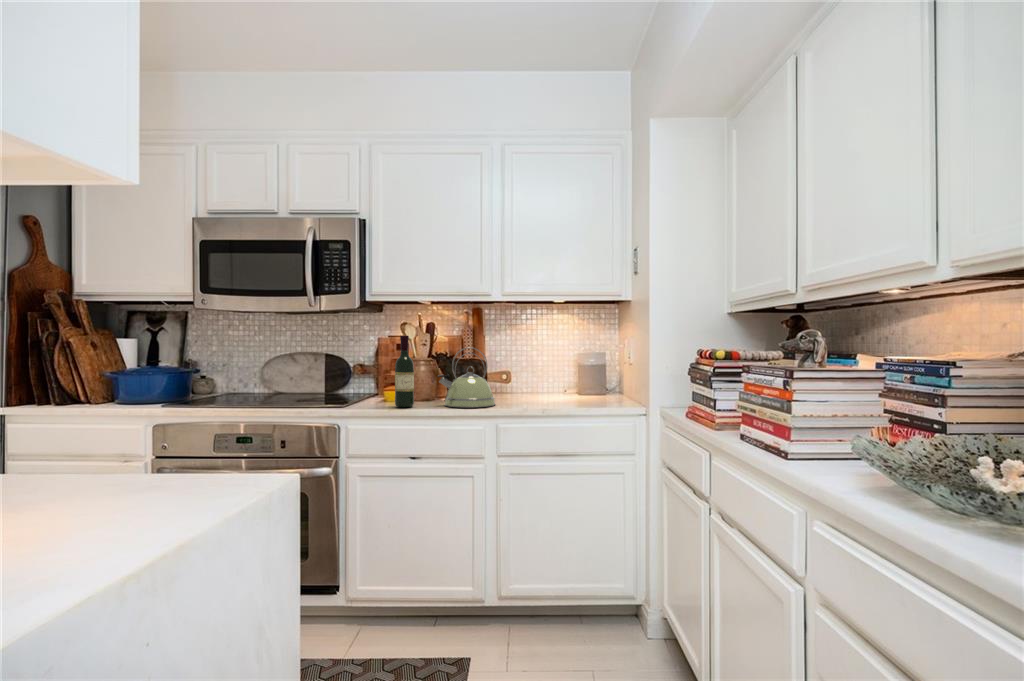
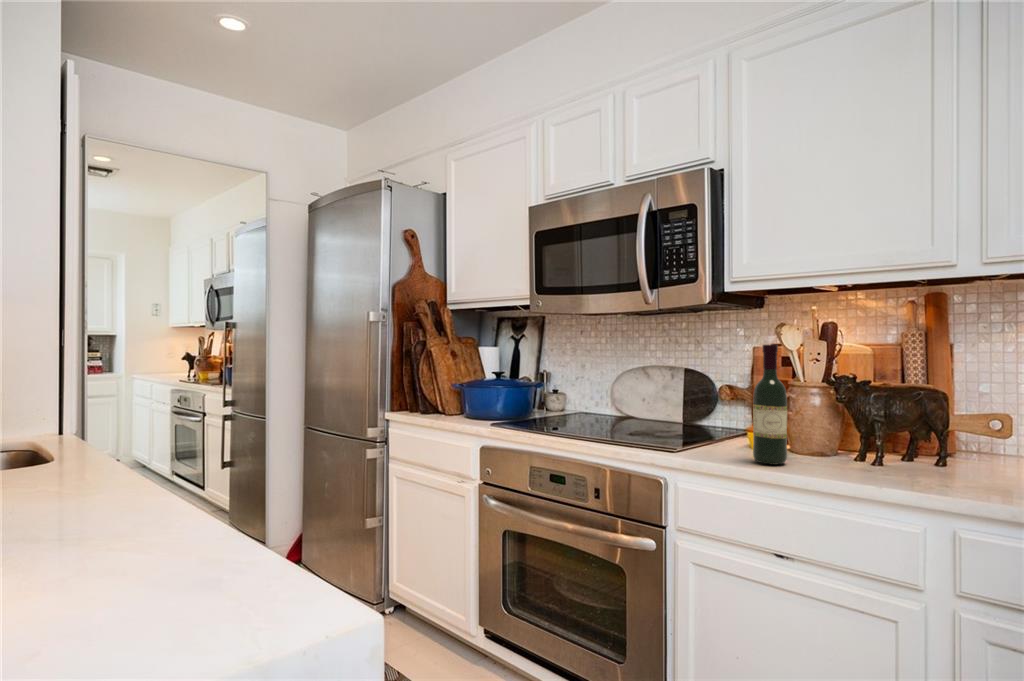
kettle: present [438,347,495,407] -> none [832,366,962,486]

